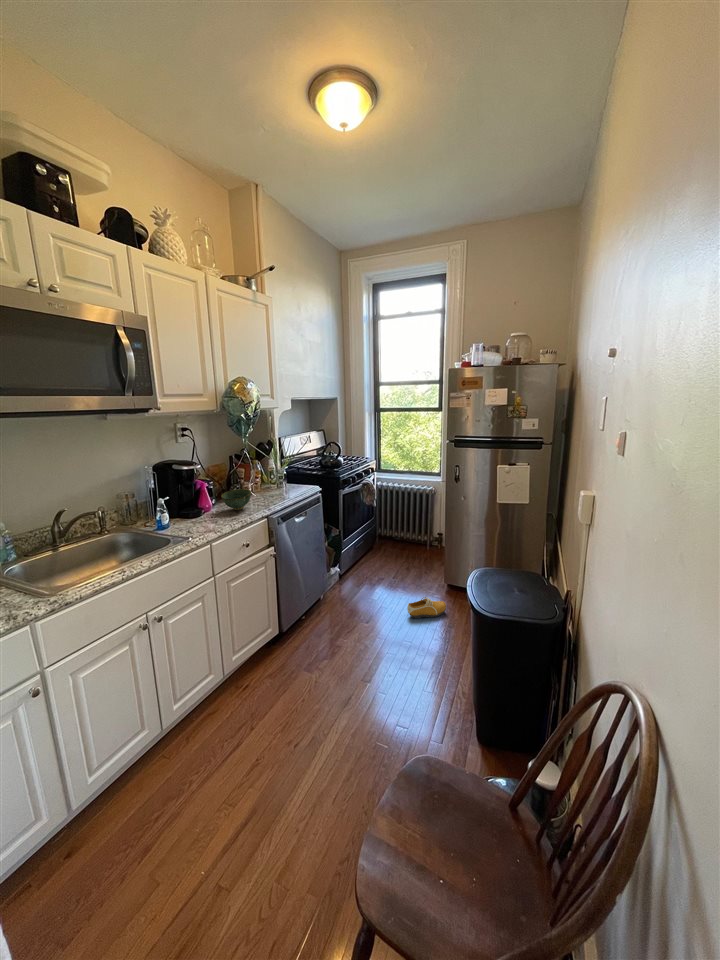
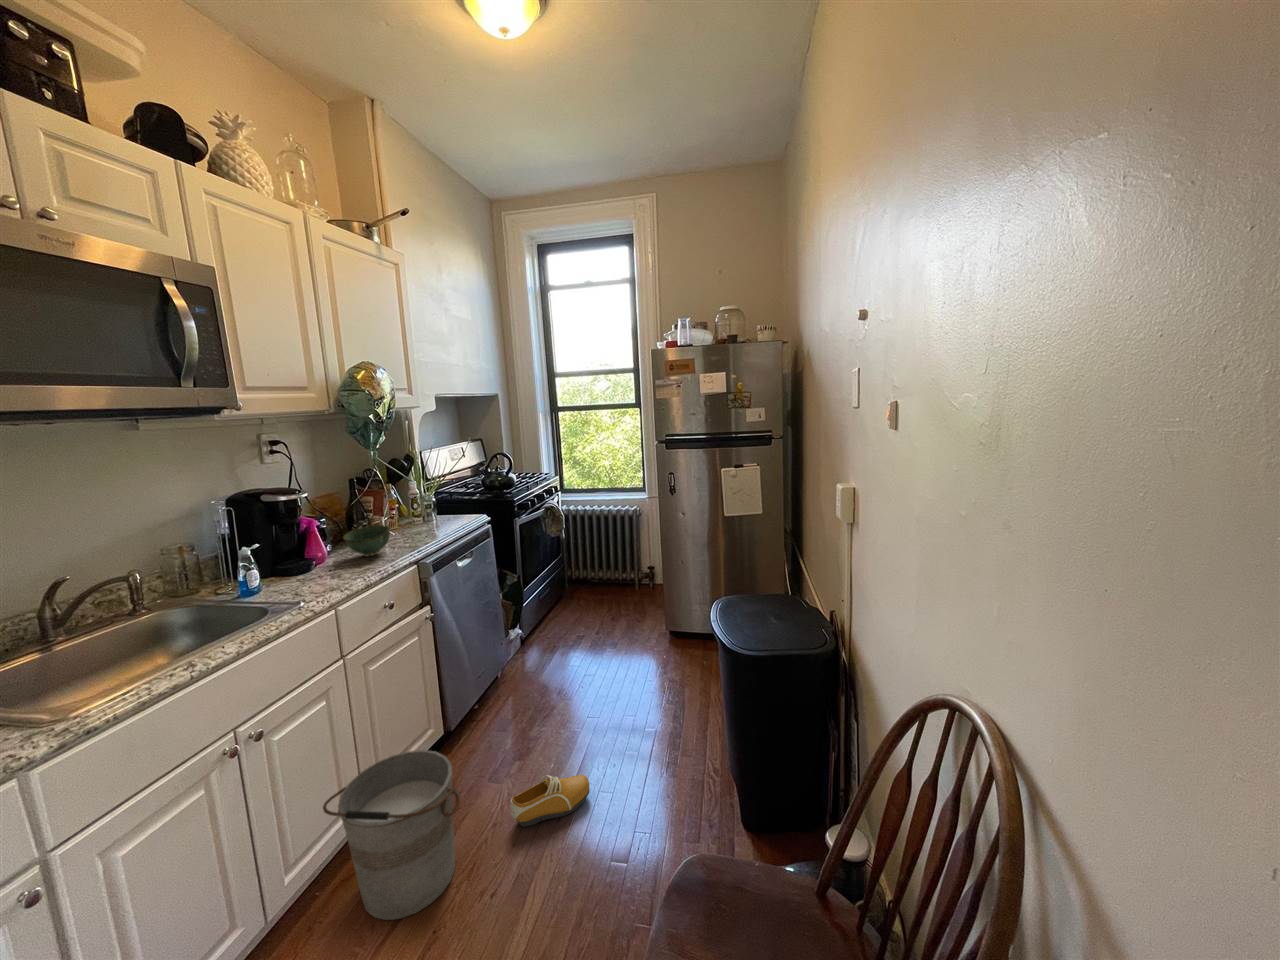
shoe: present [407,597,446,618] -> present [510,775,590,827]
bucket: none [195,643,280,749] -> present [323,750,460,920]

